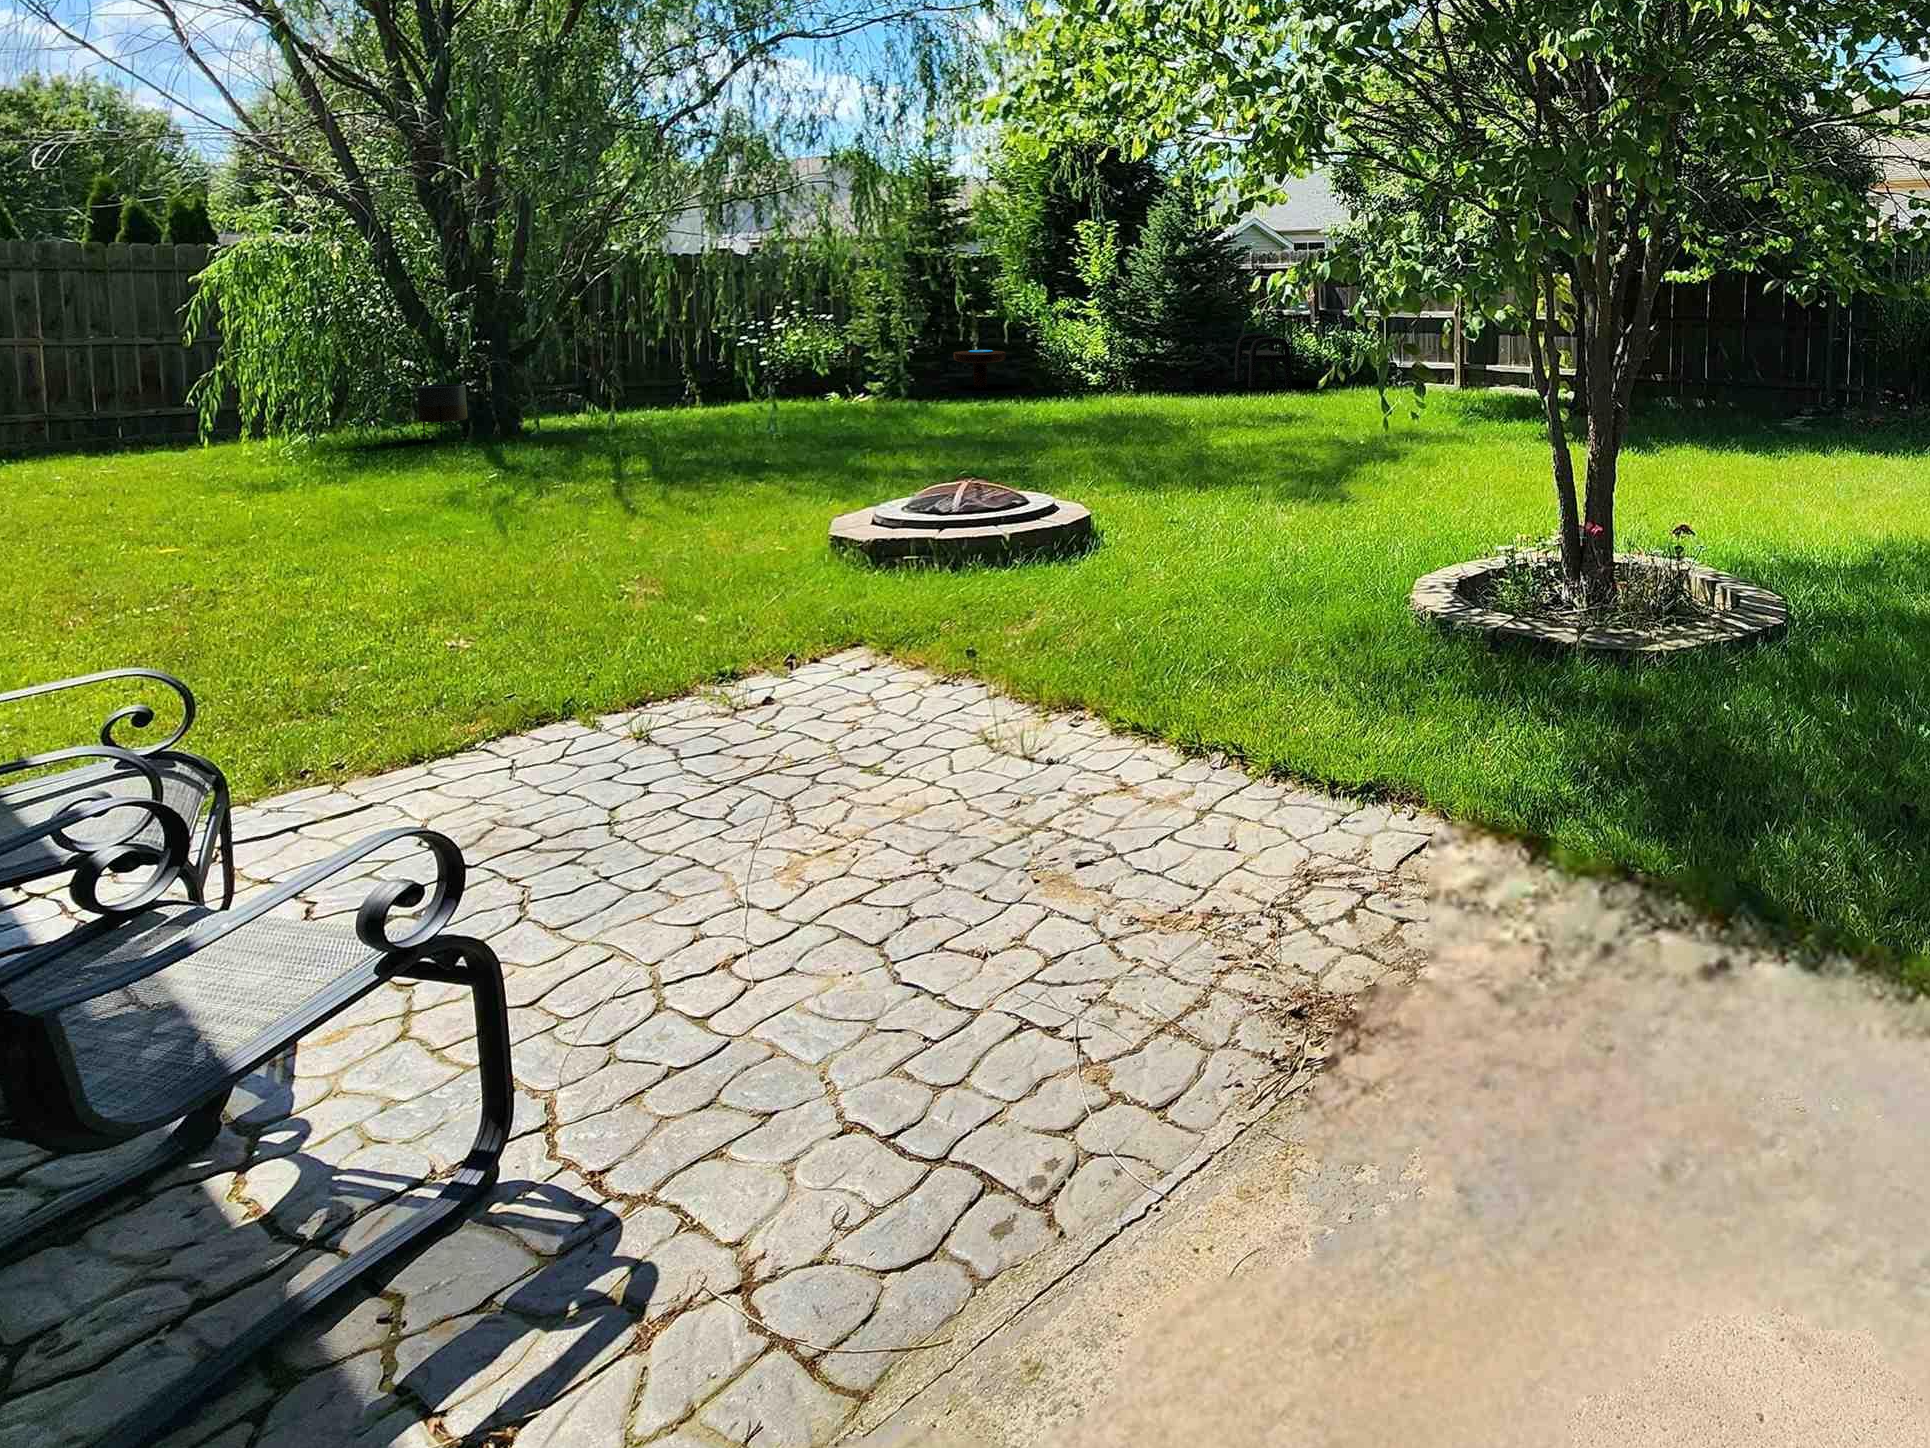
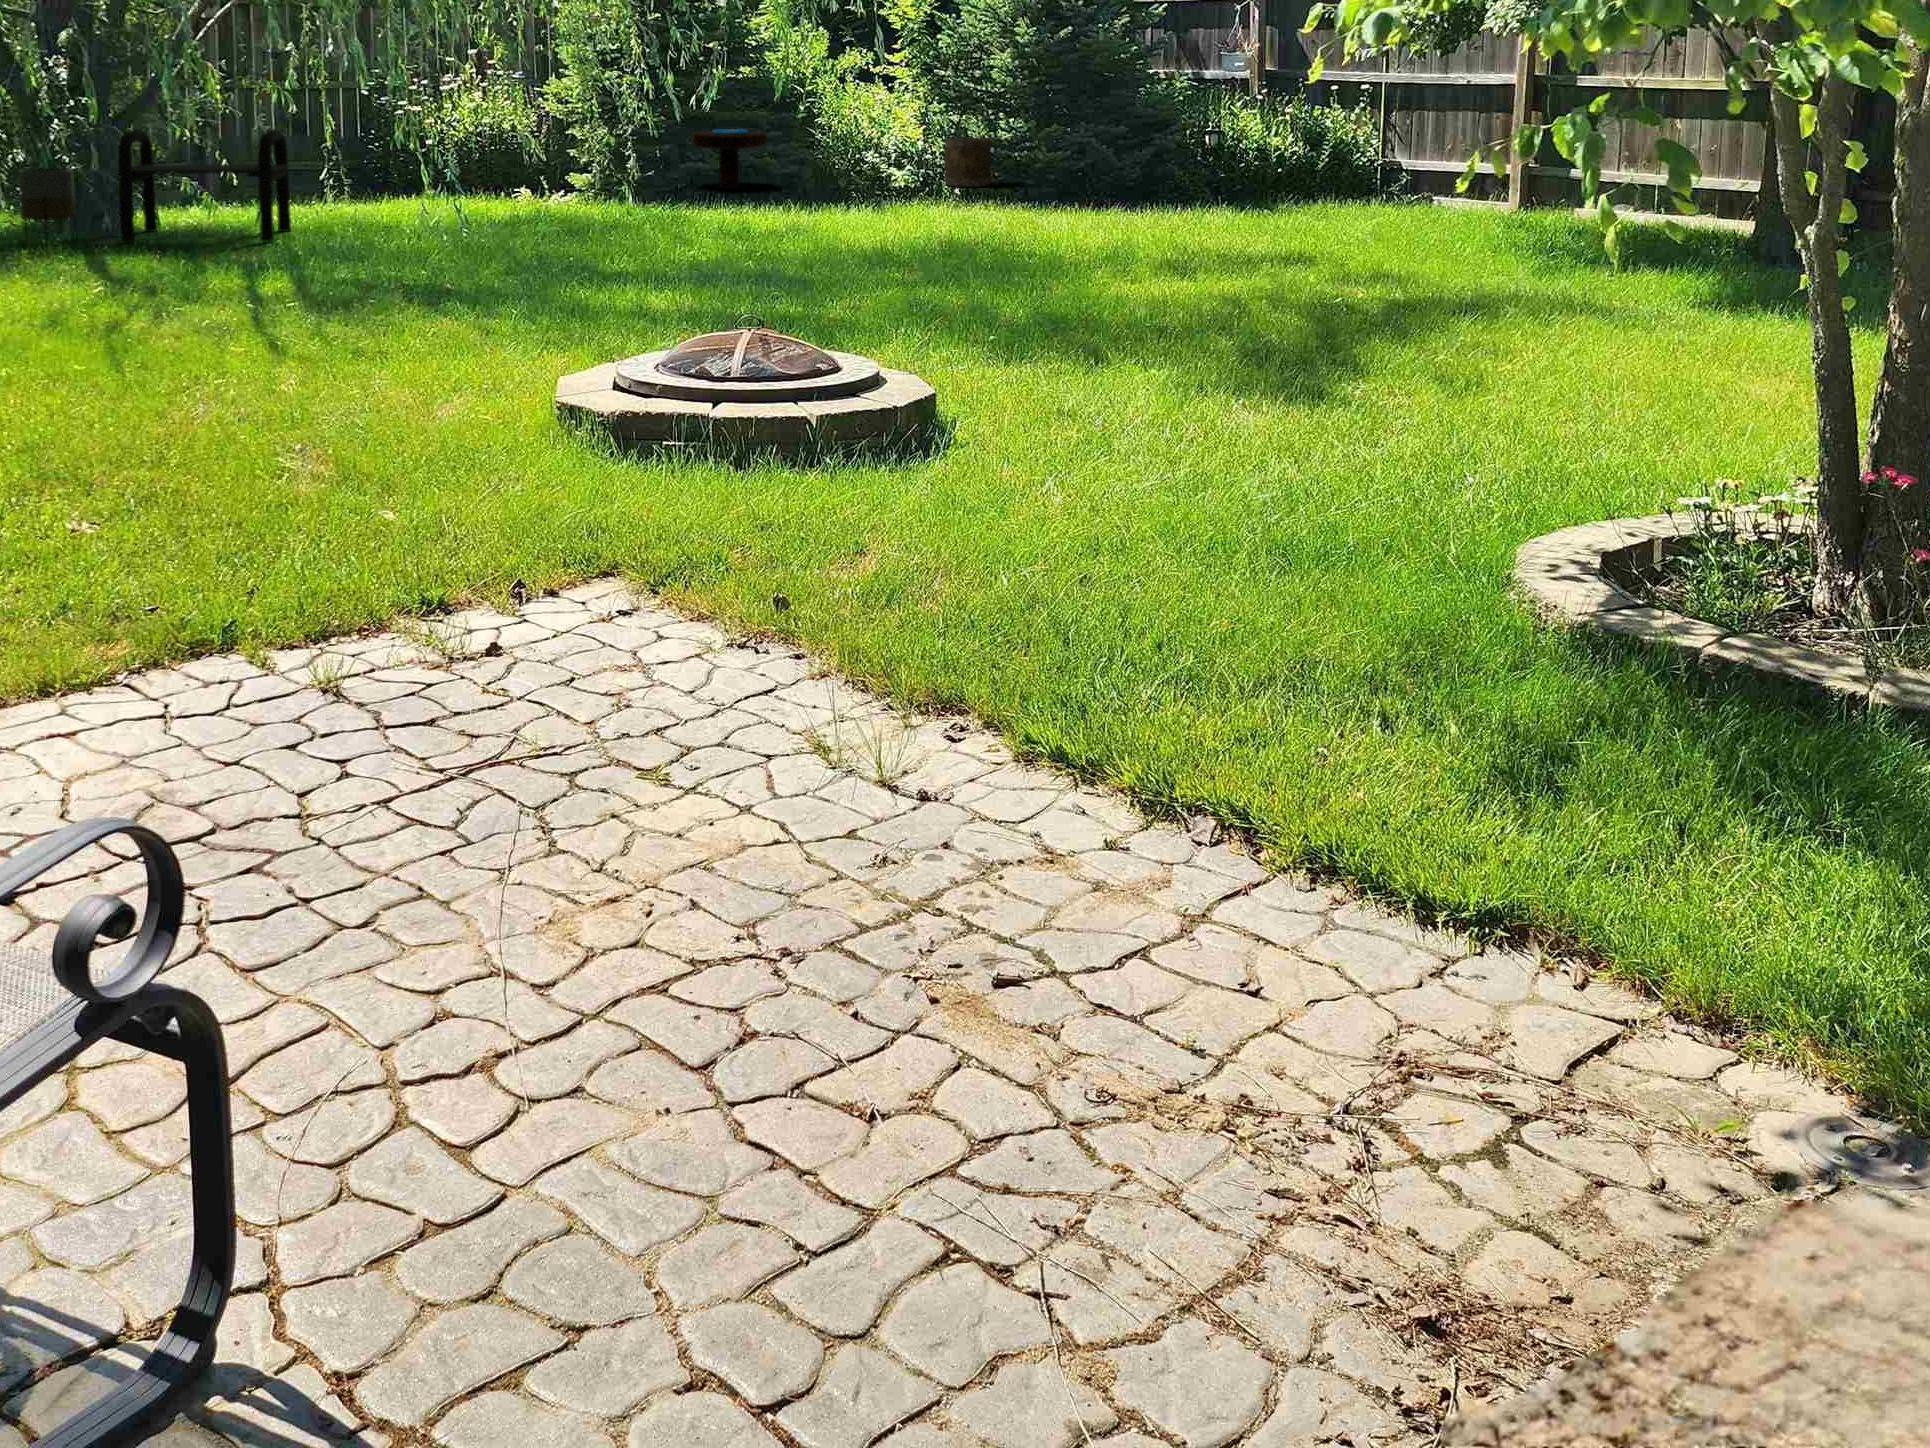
bench: present [1235,333,1291,388] -> present [118,129,291,242]
bucket: none [1124,352,1158,384] -> present [944,137,998,187]

